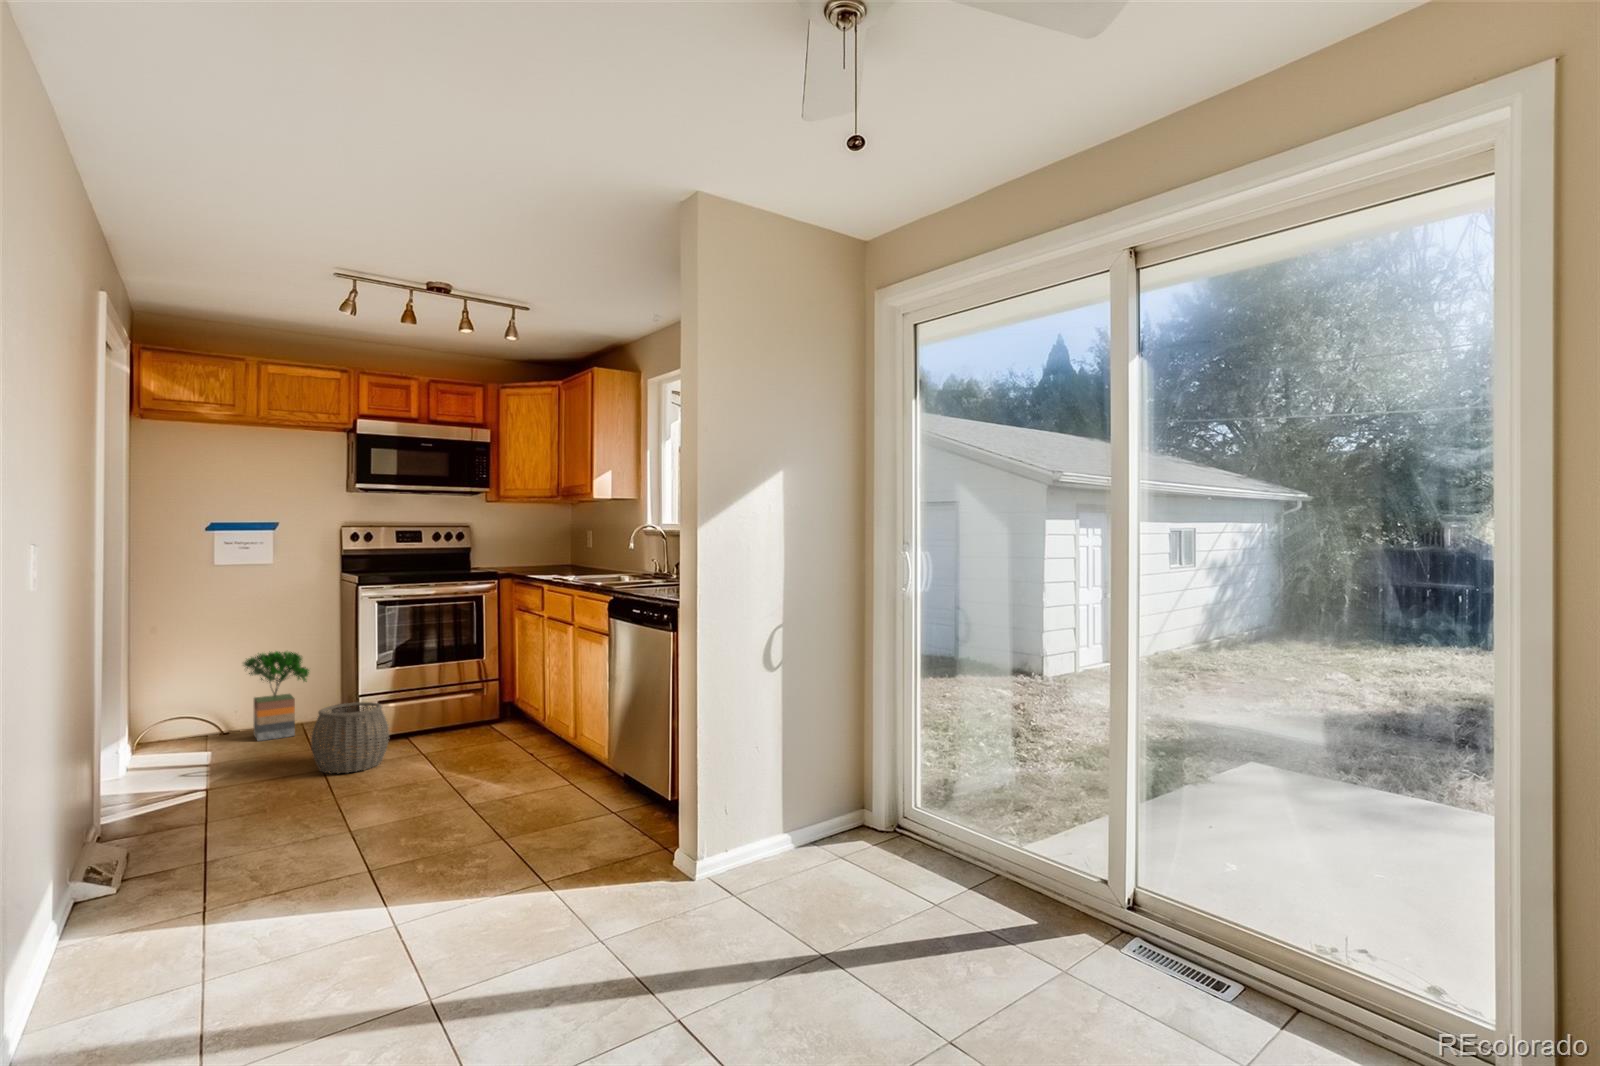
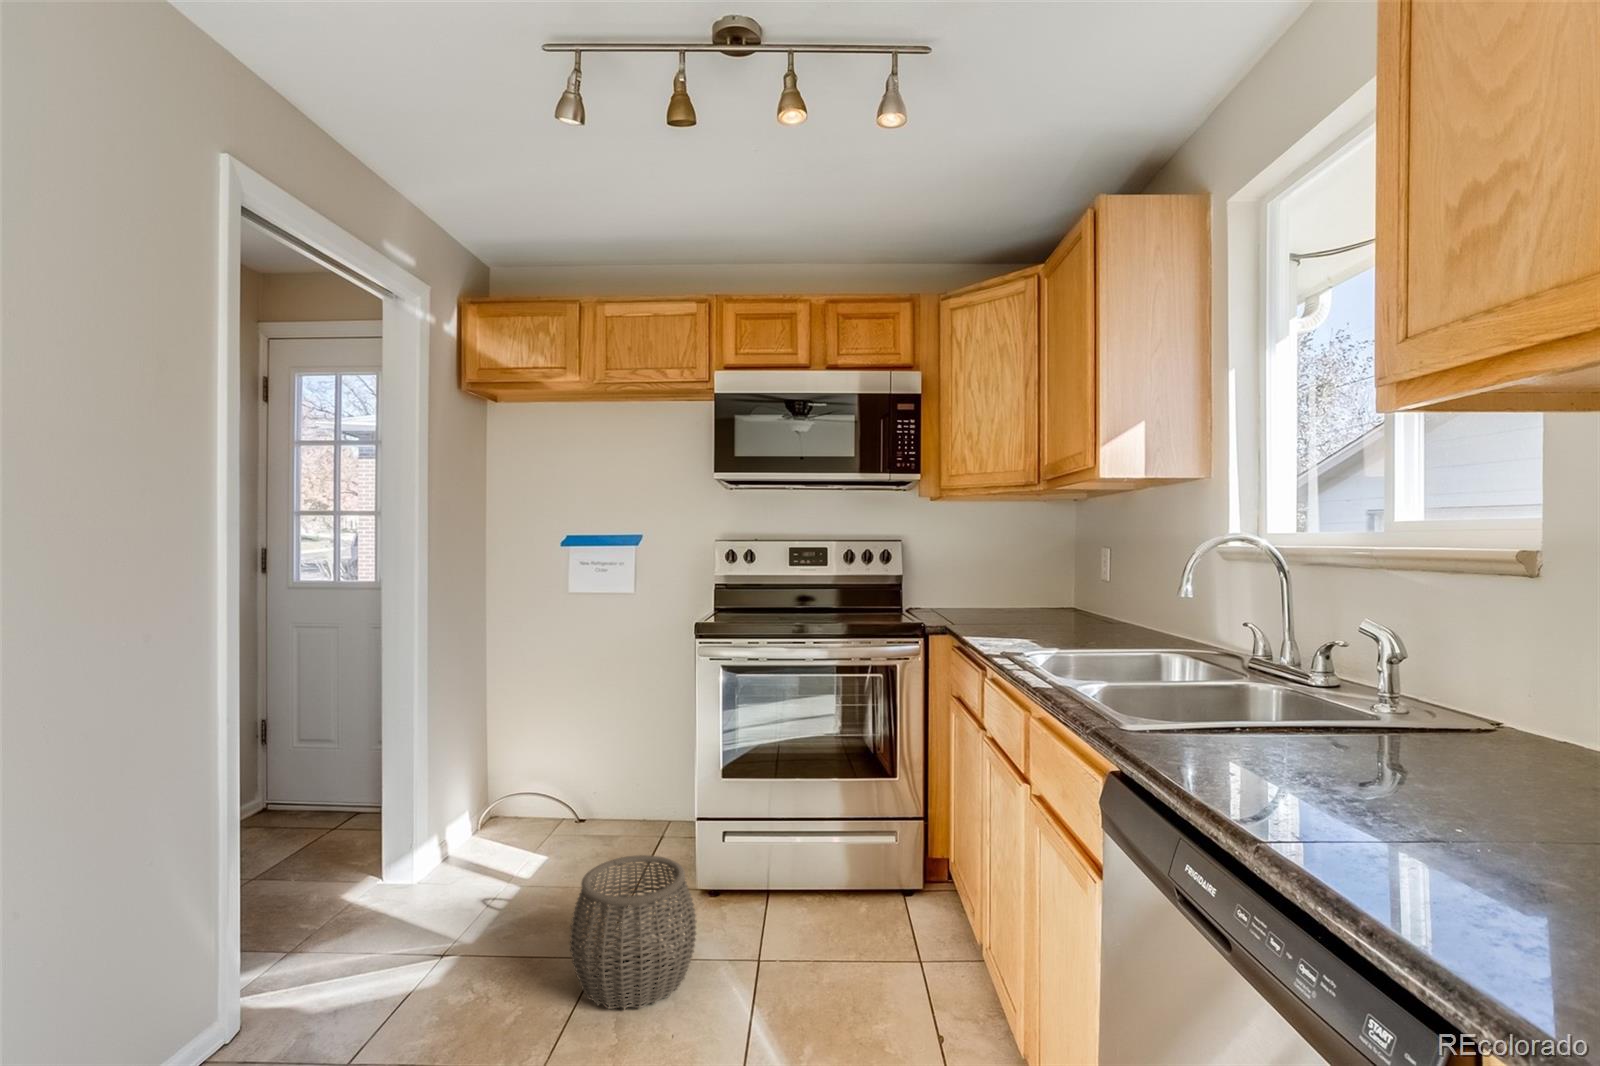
potted tree: present [243,651,309,741] -> none [583,718,667,853]

